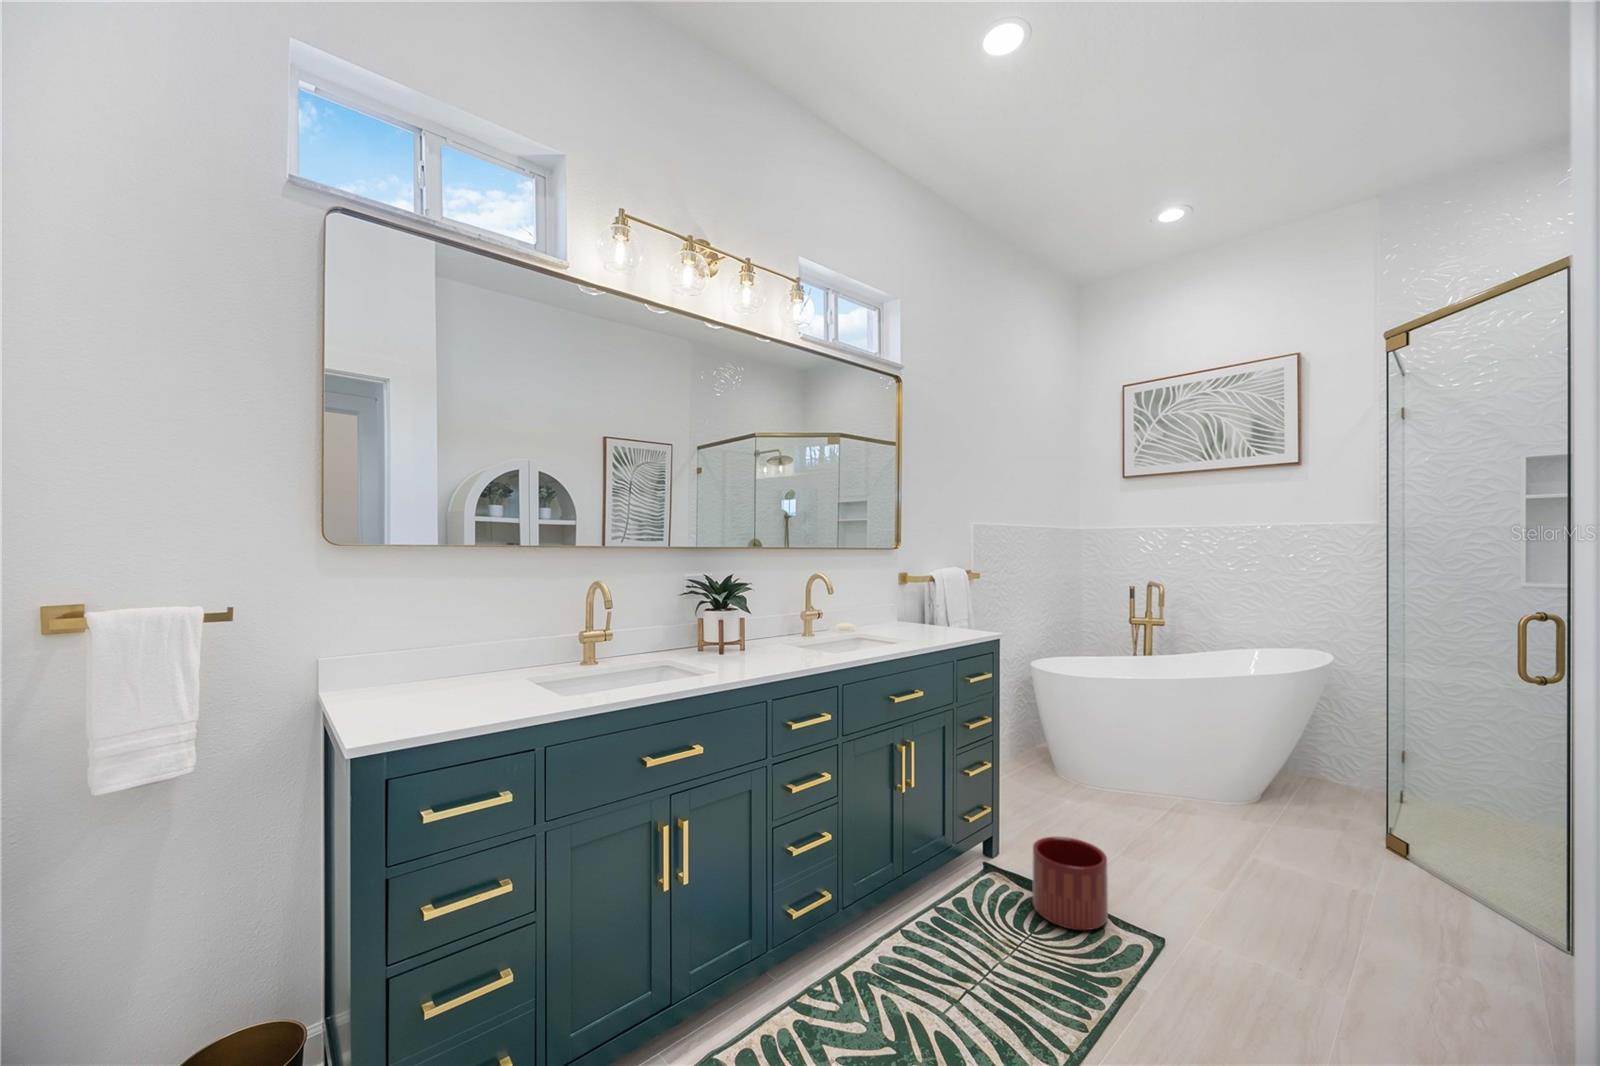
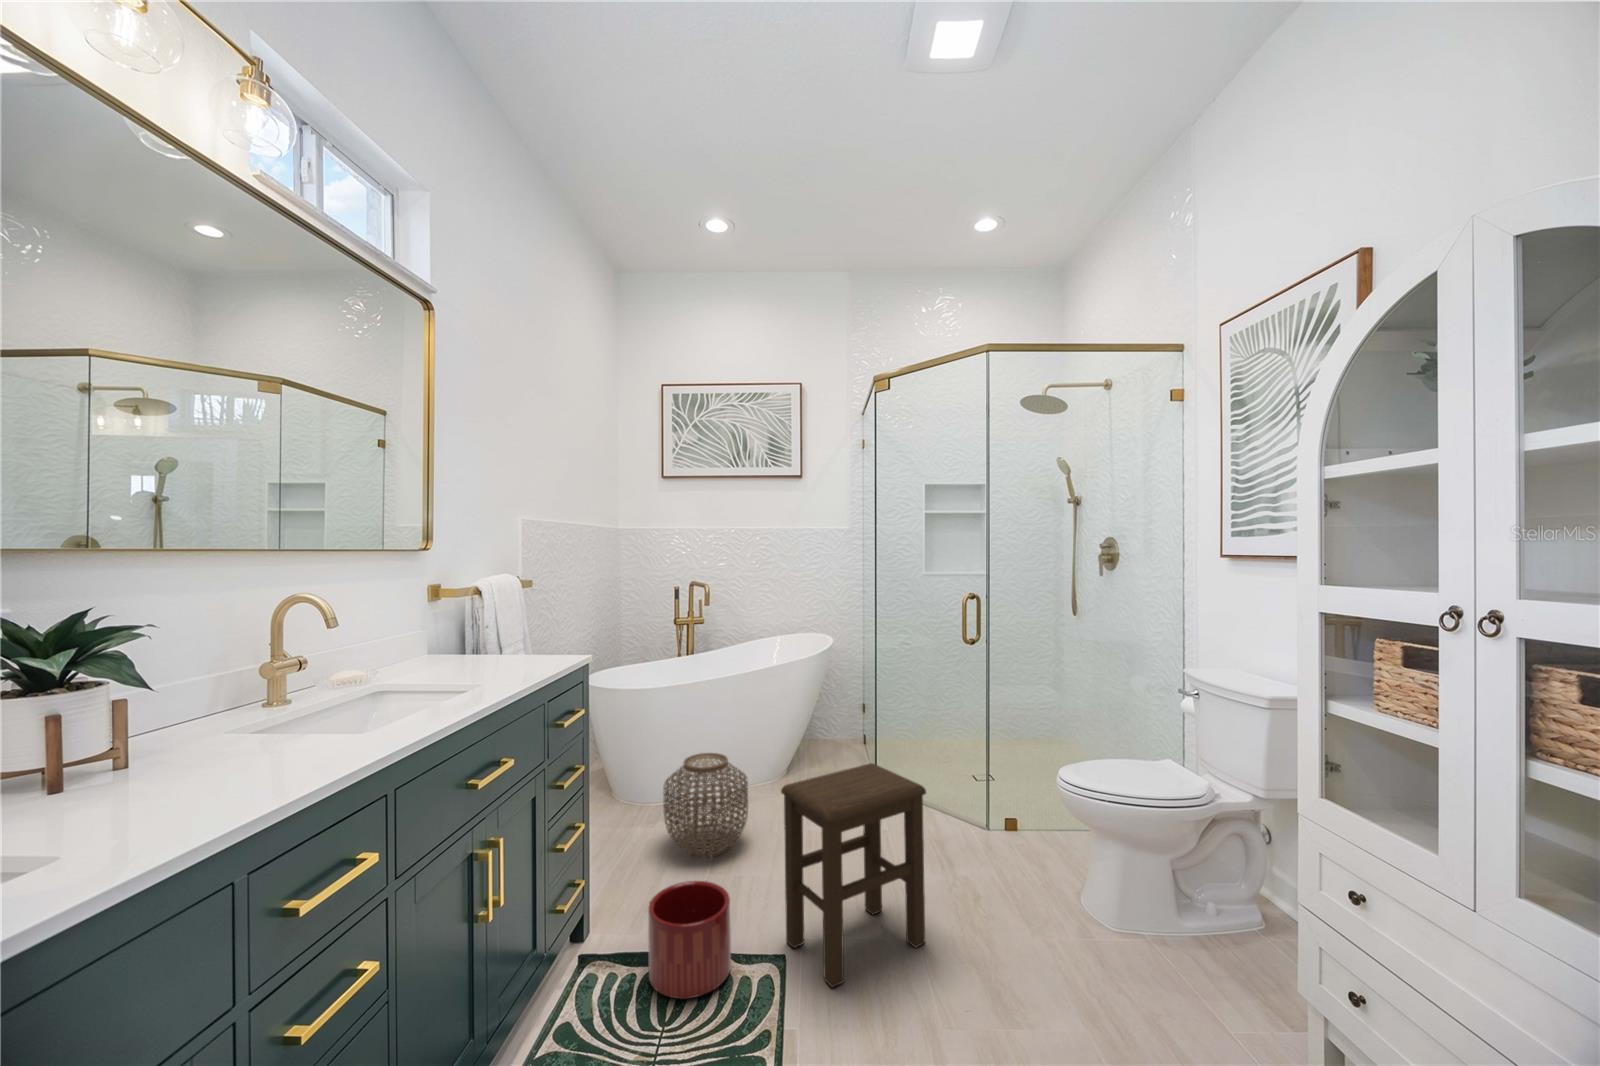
woven basket: none [1083,746,1173,846] -> present [664,753,748,857]
stool: none [1168,779,1346,996] -> present [781,763,926,987]

